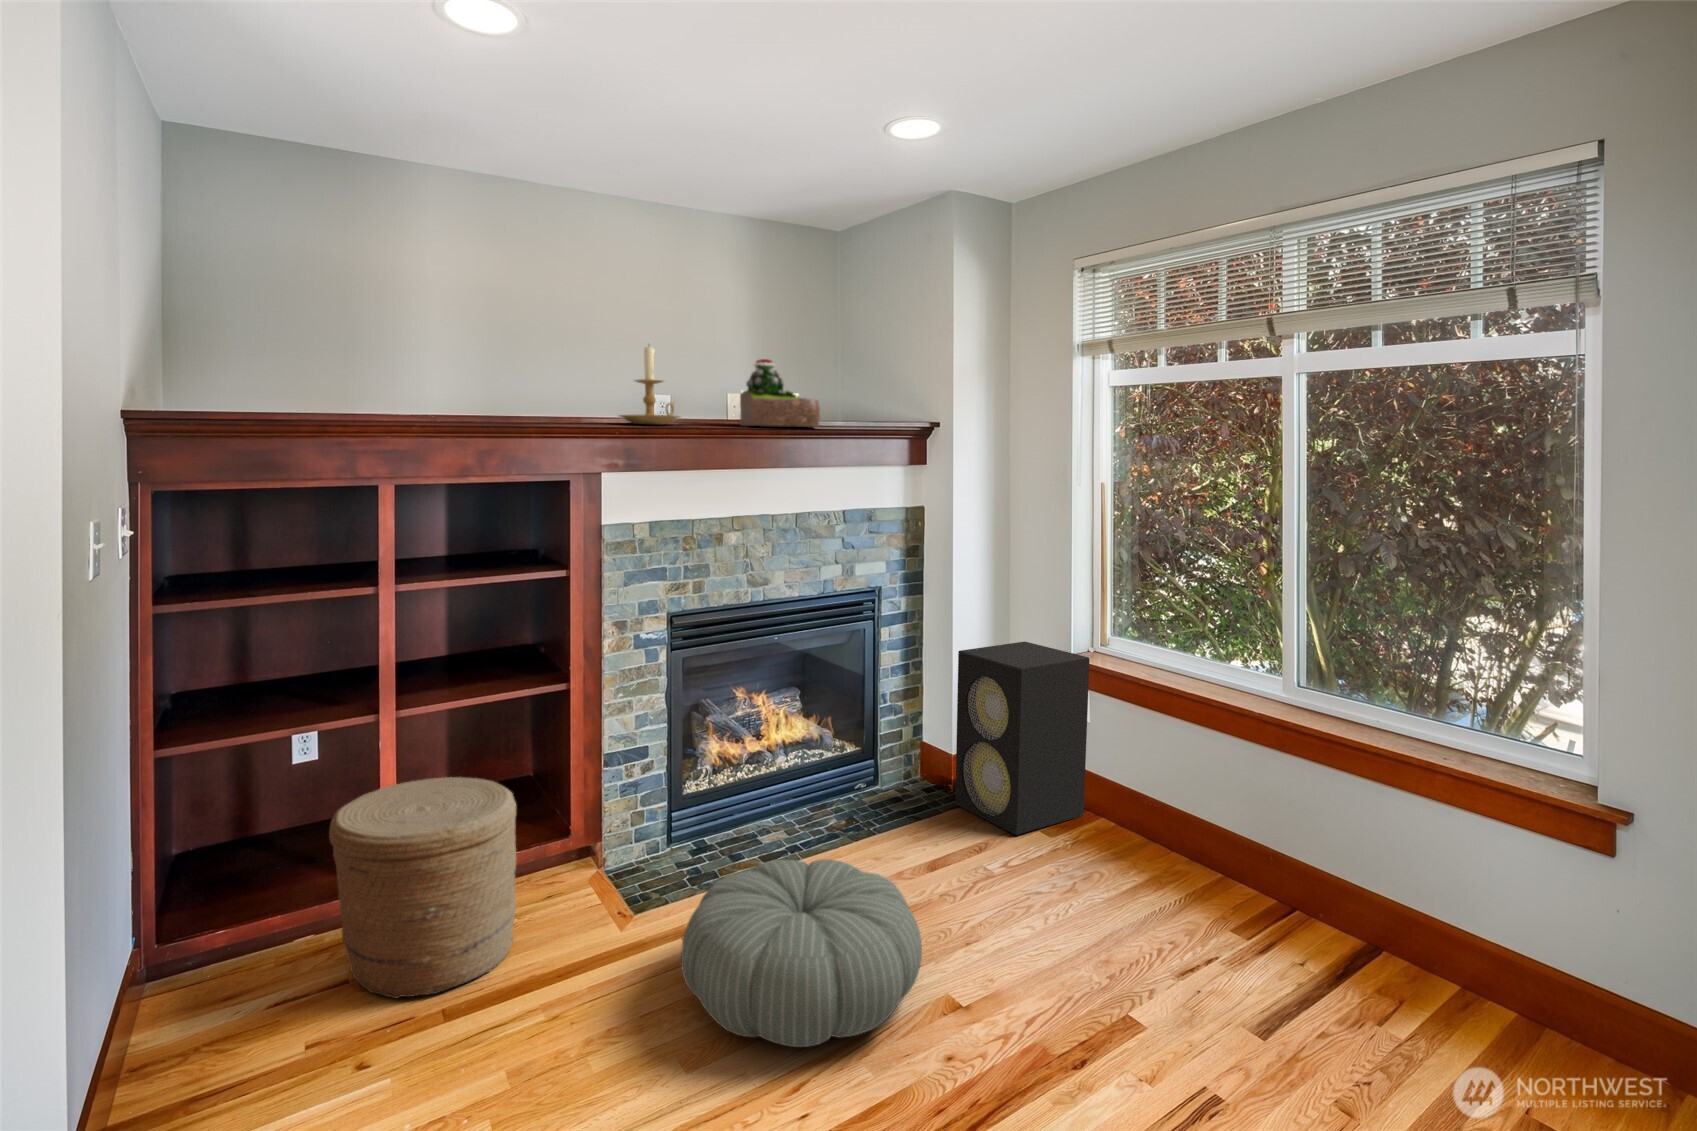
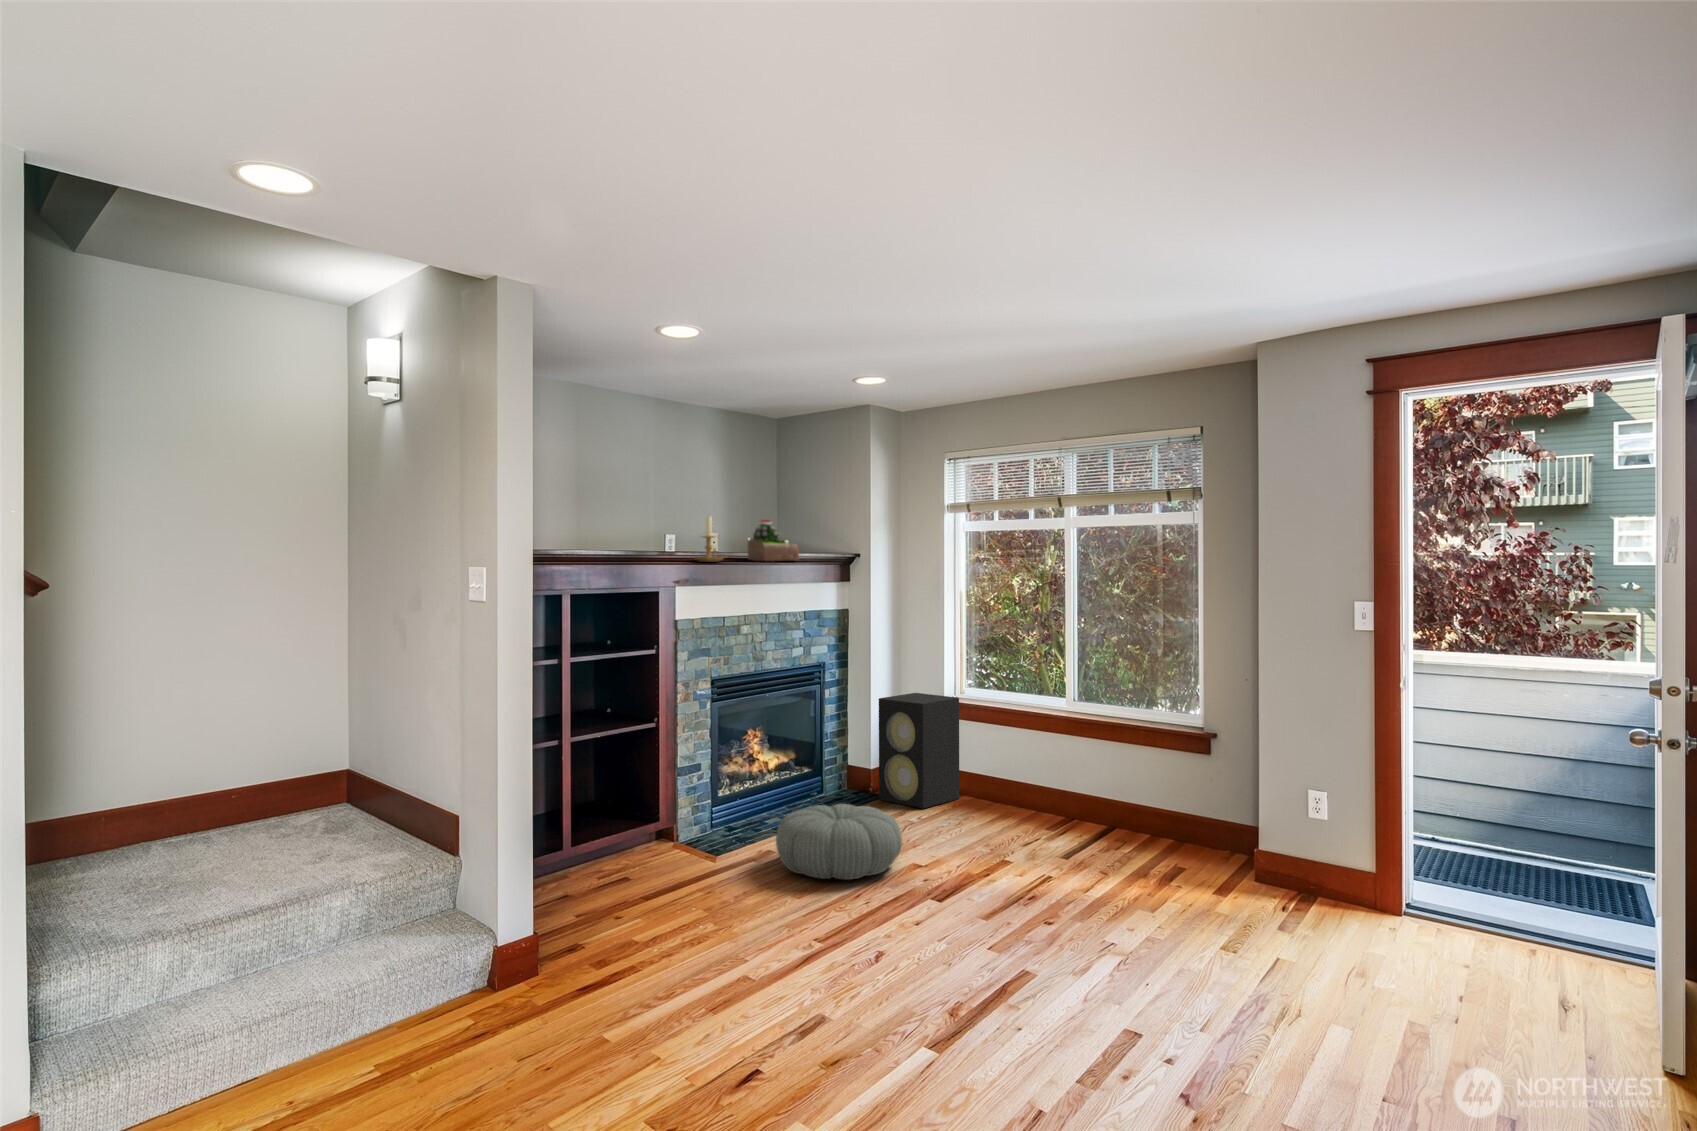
woven basket: present [329,777,516,998] -> none [570,774,670,888]

